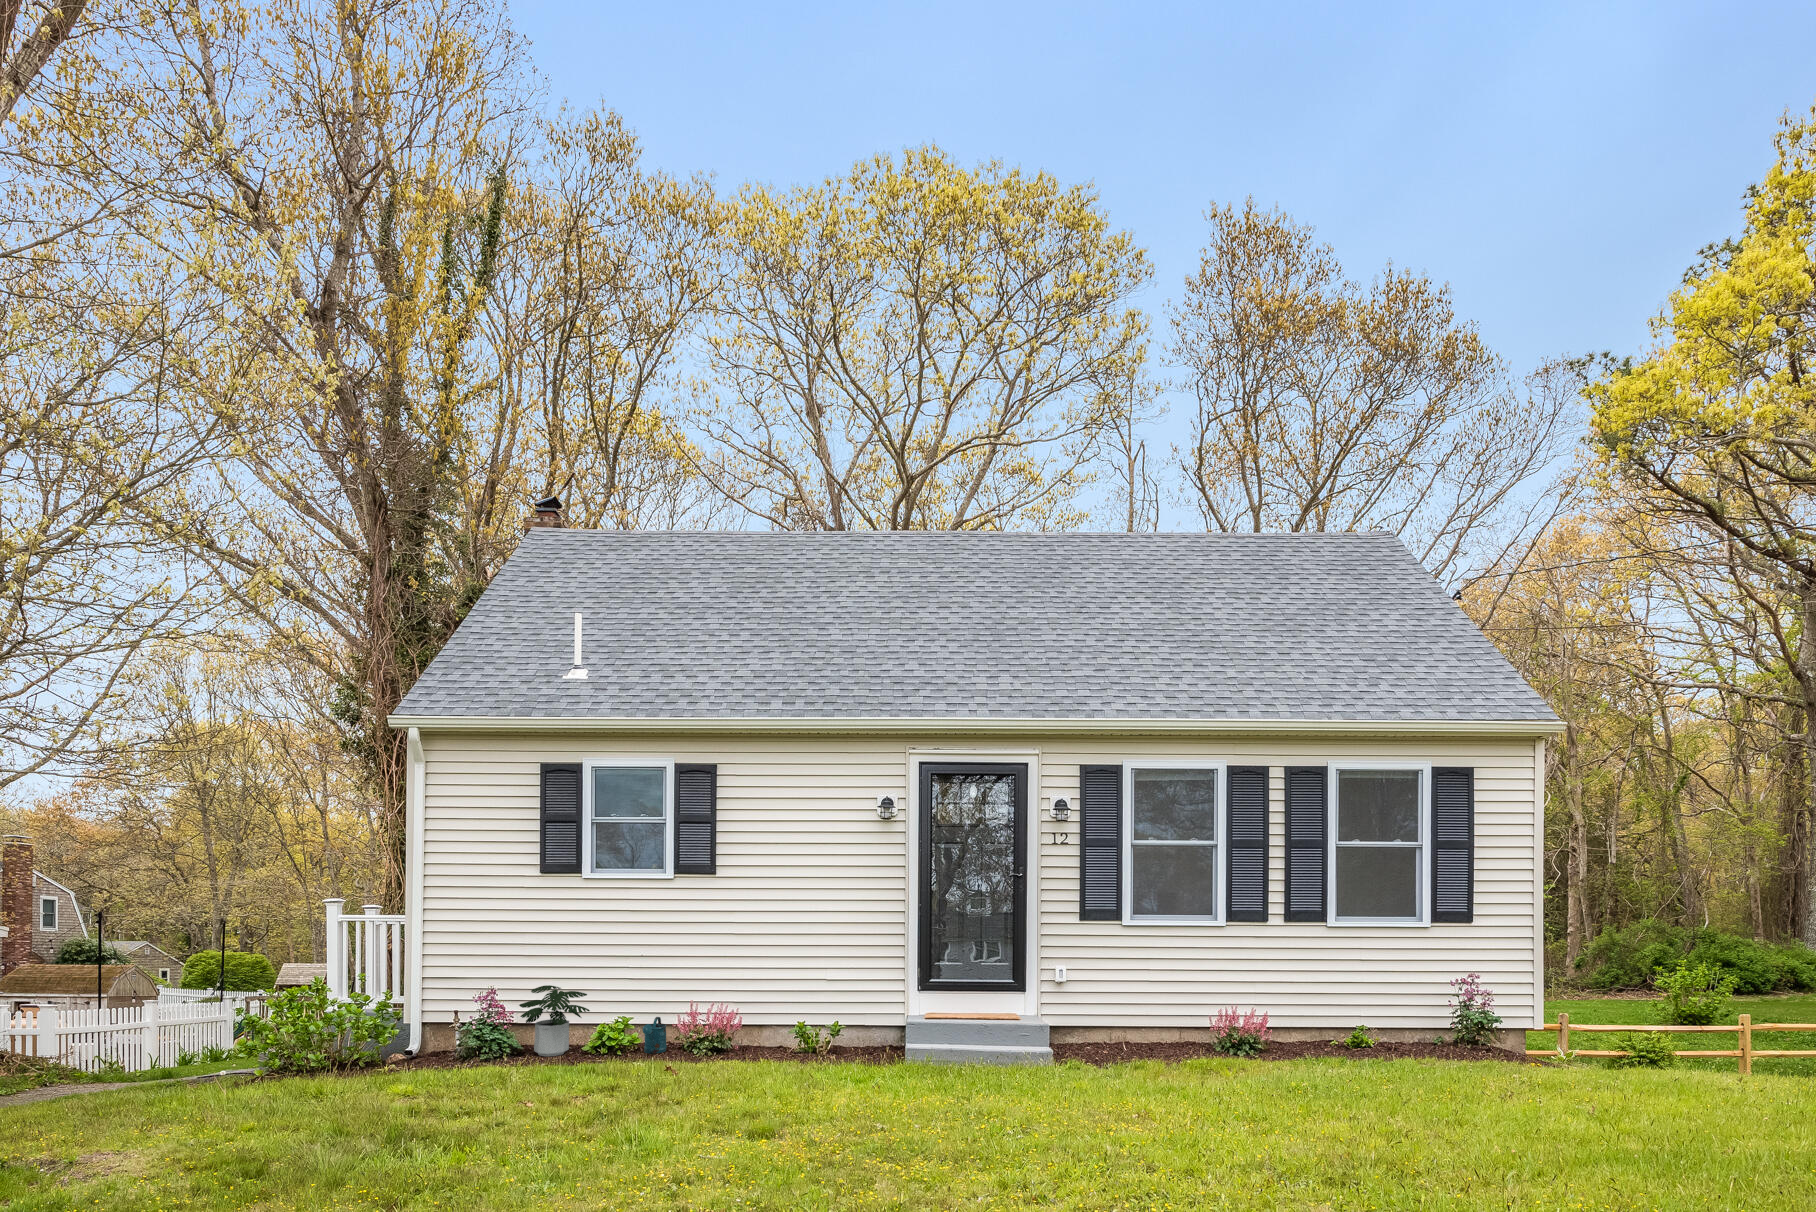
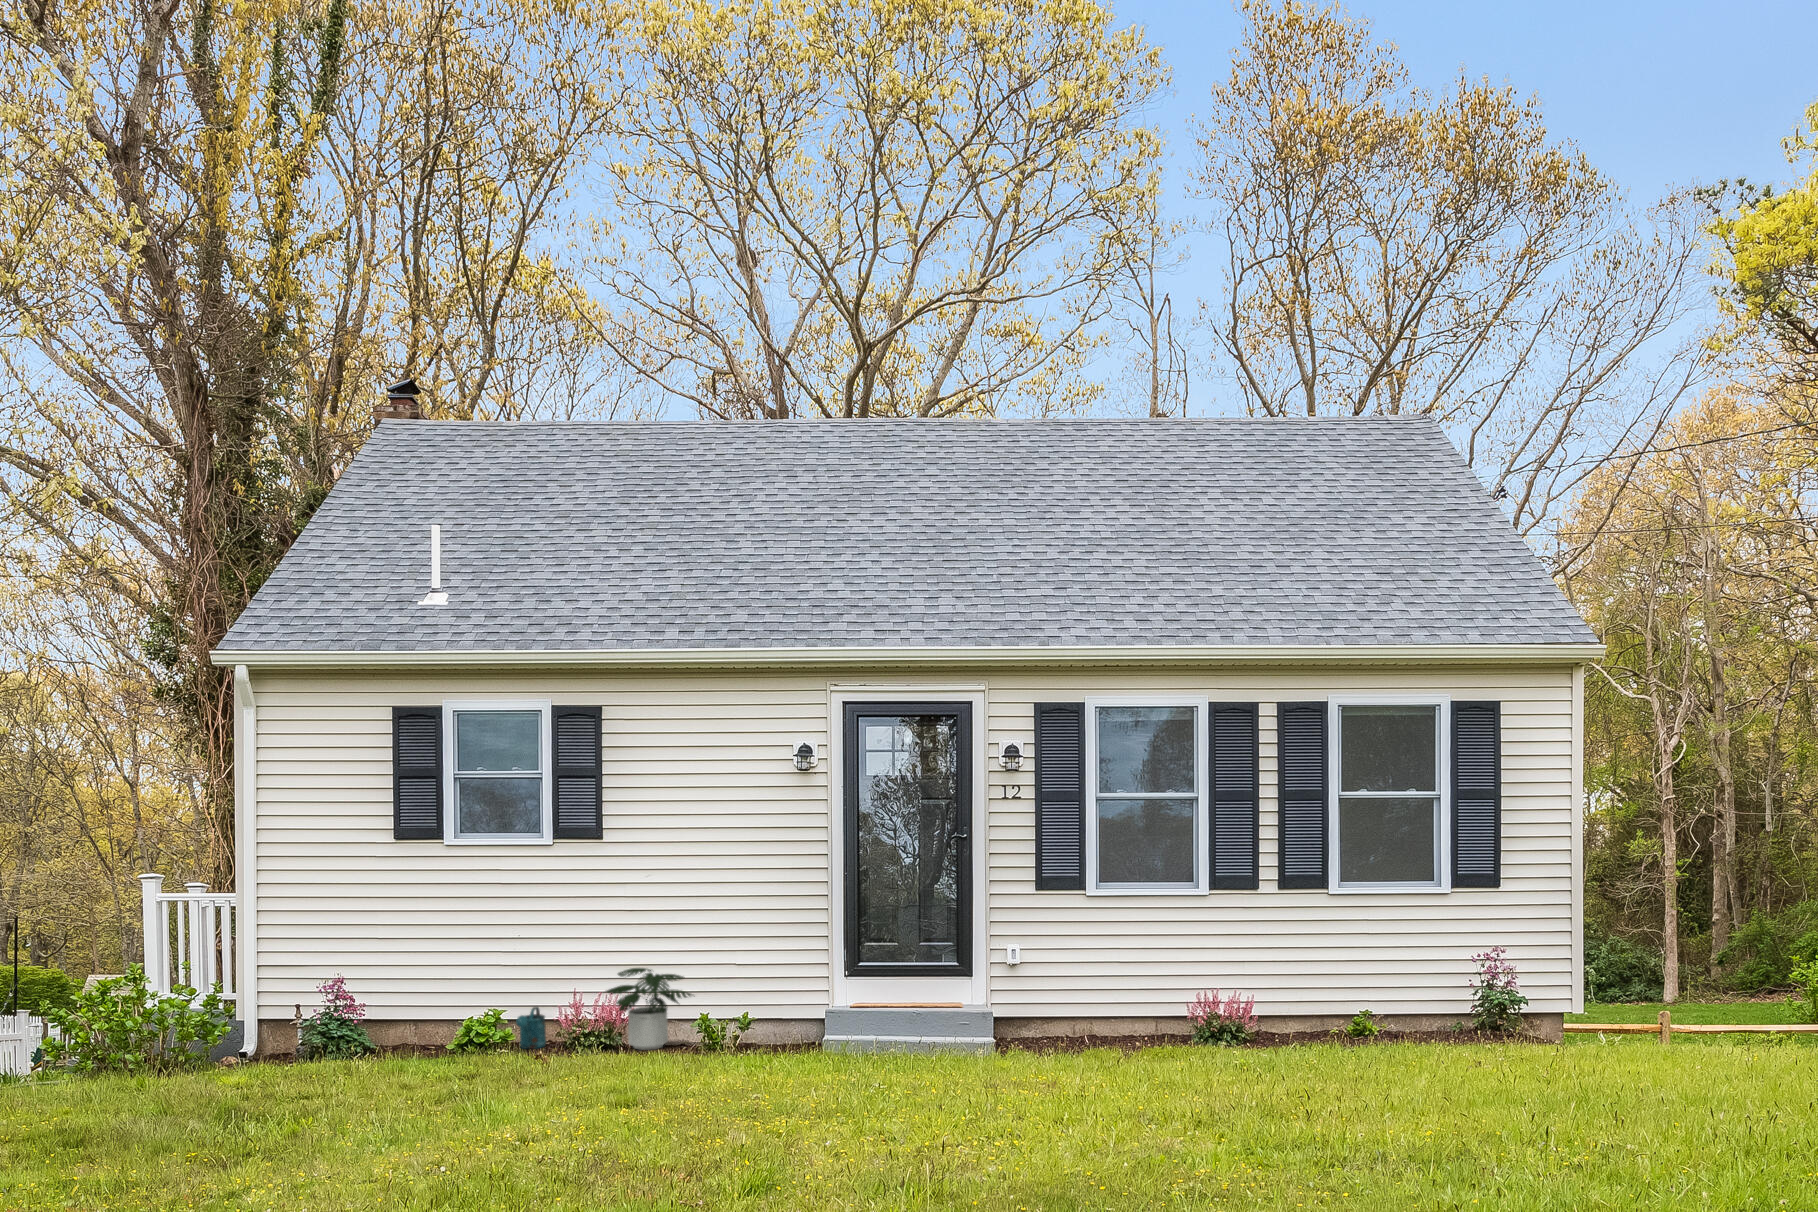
potted plant: present [519,985,590,1056] -> present [606,968,691,1050]

